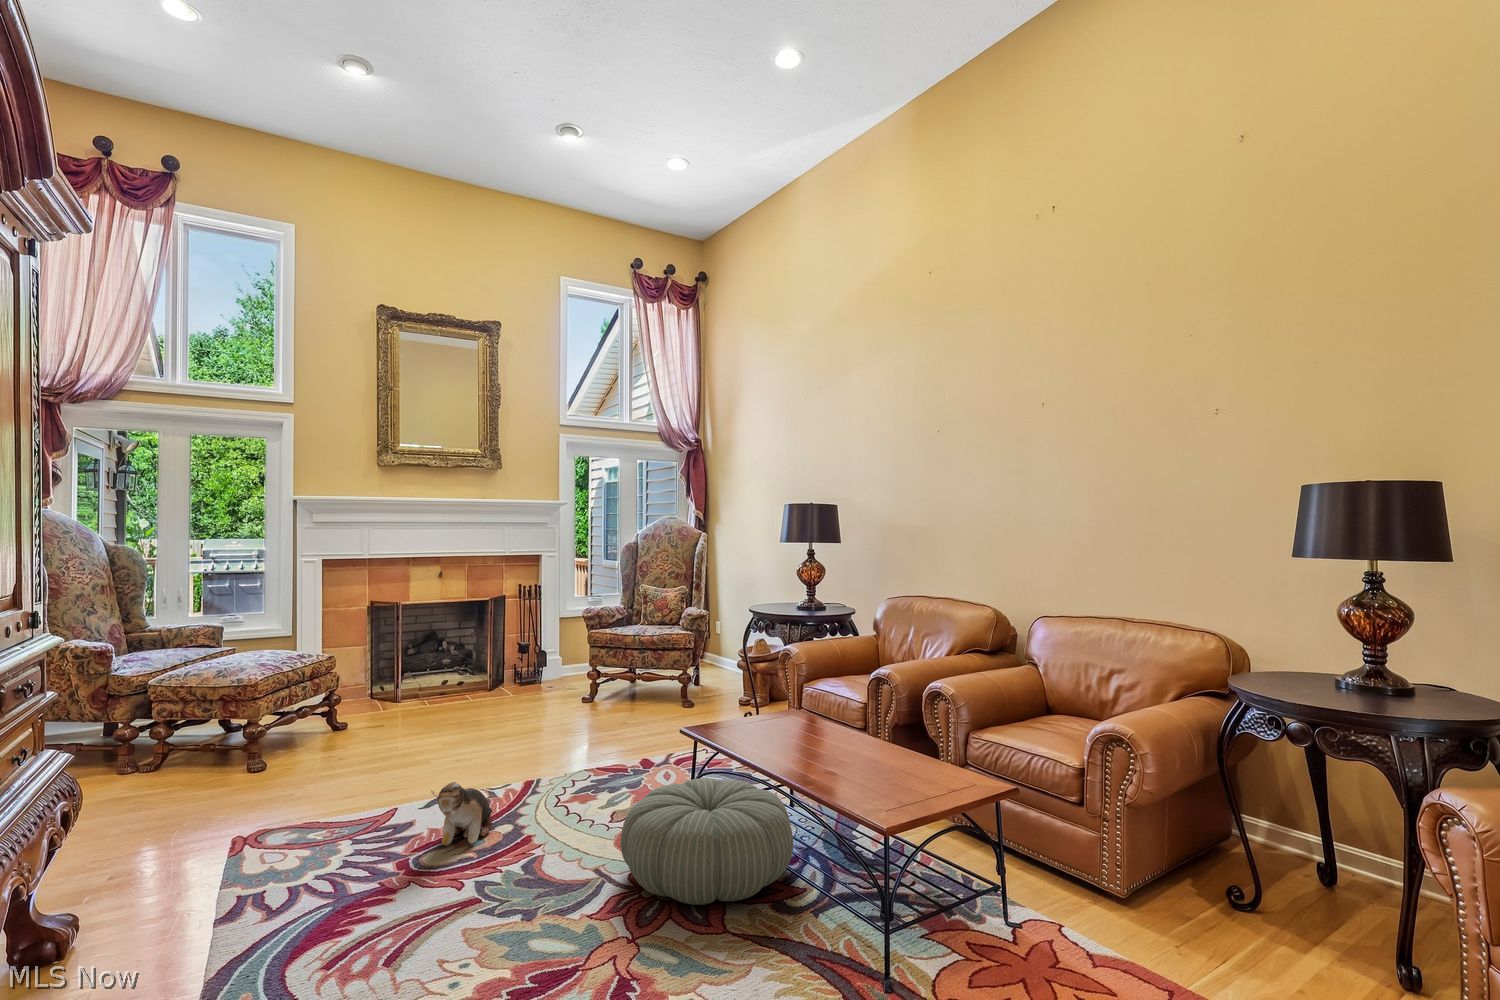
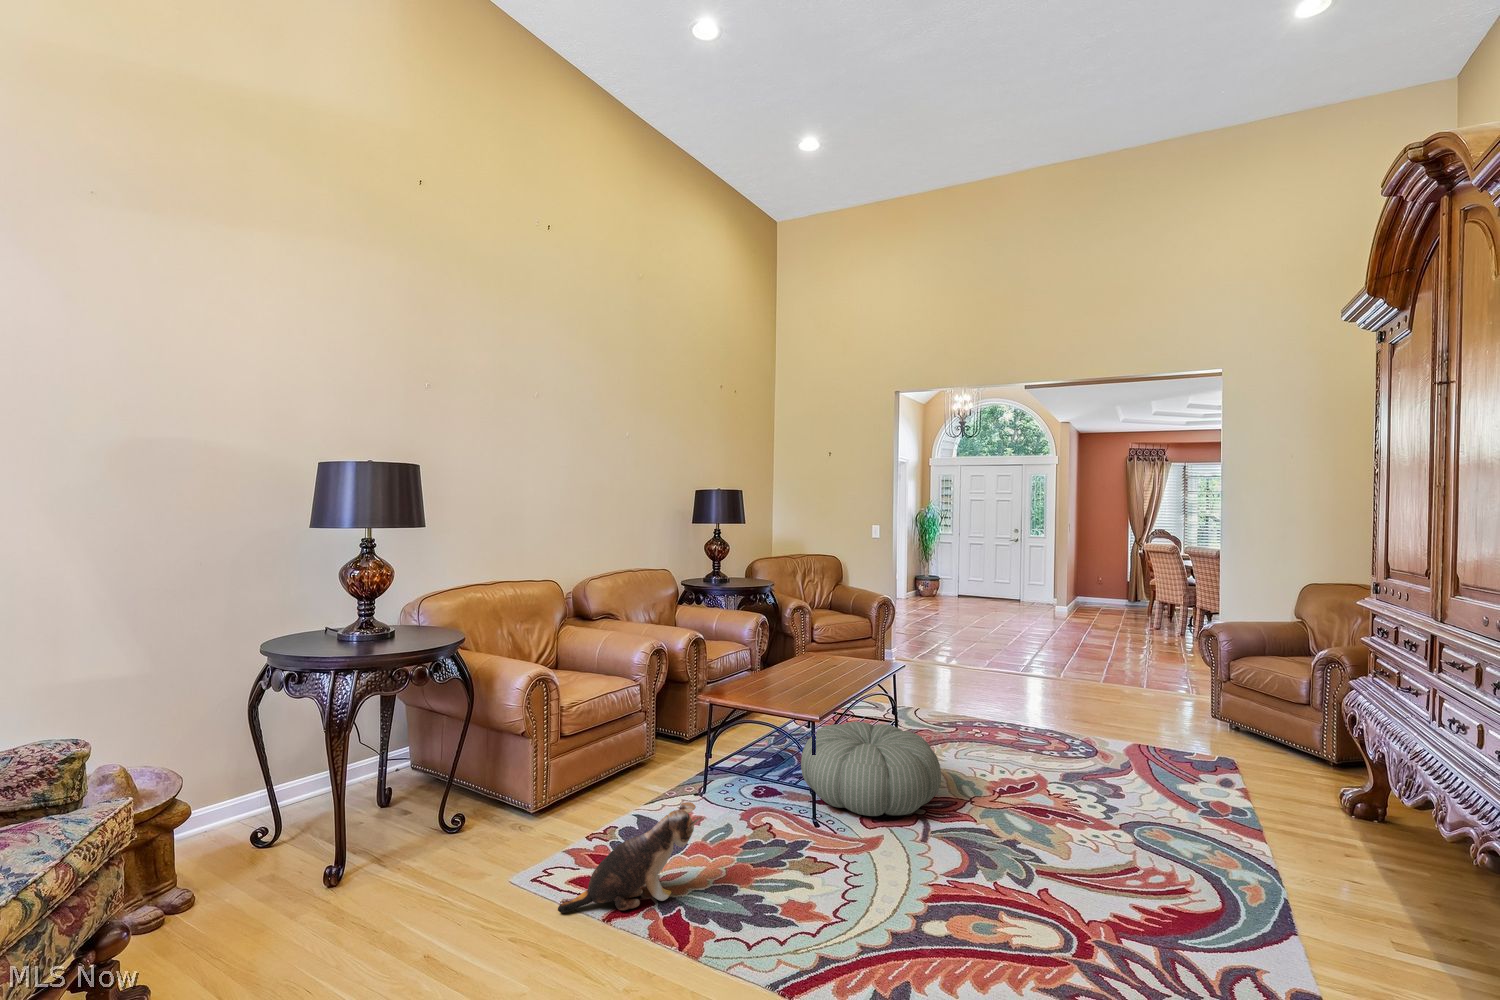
plush toy: present [431,782,492,846] -> present [558,802,702,913]

